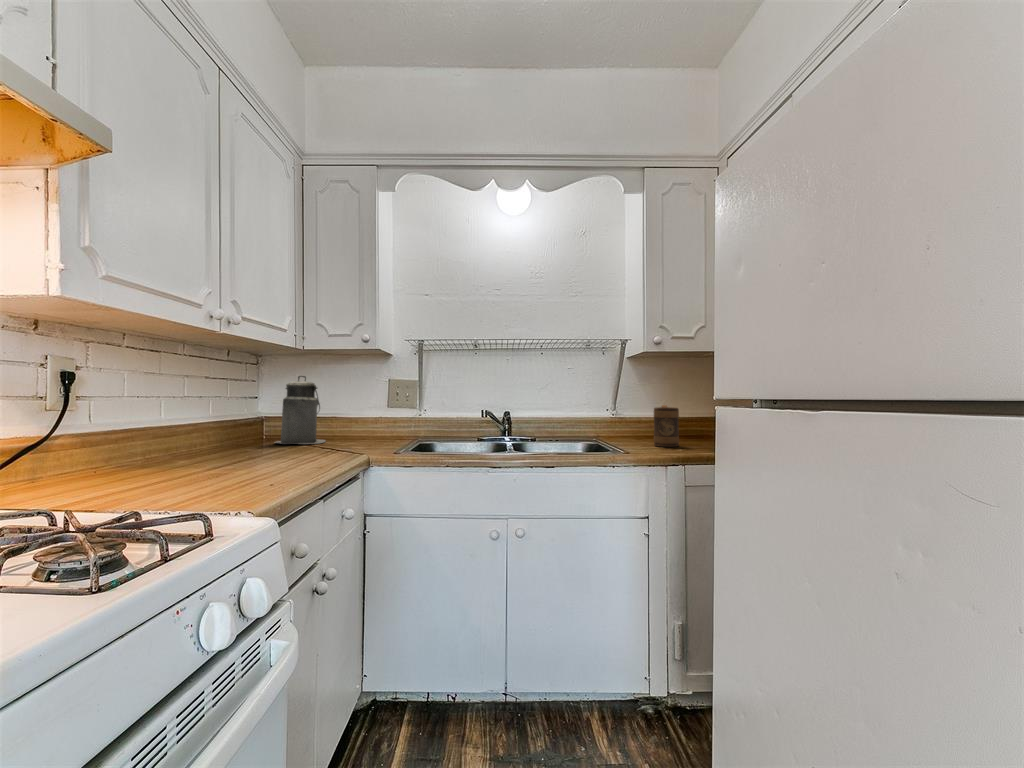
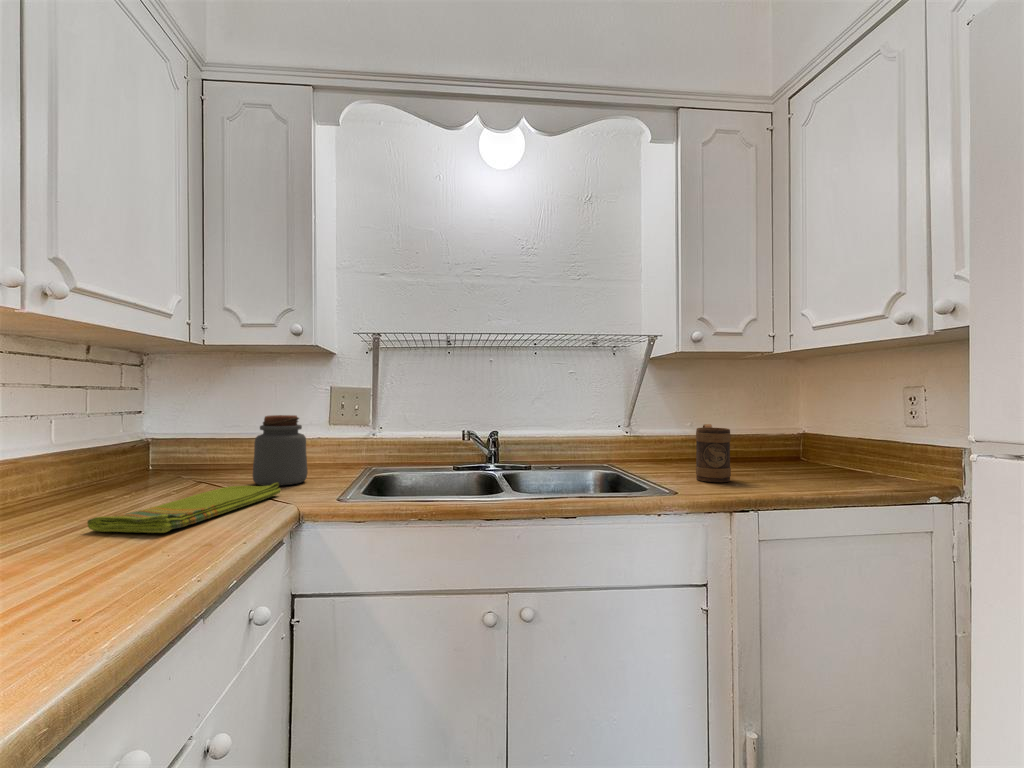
canister: present [276,376,325,444] -> none [159,382,238,482]
jar: none [337,398,374,446] -> present [253,415,308,486]
dish towel: none [244,442,356,465] -> present [88,483,280,533]

